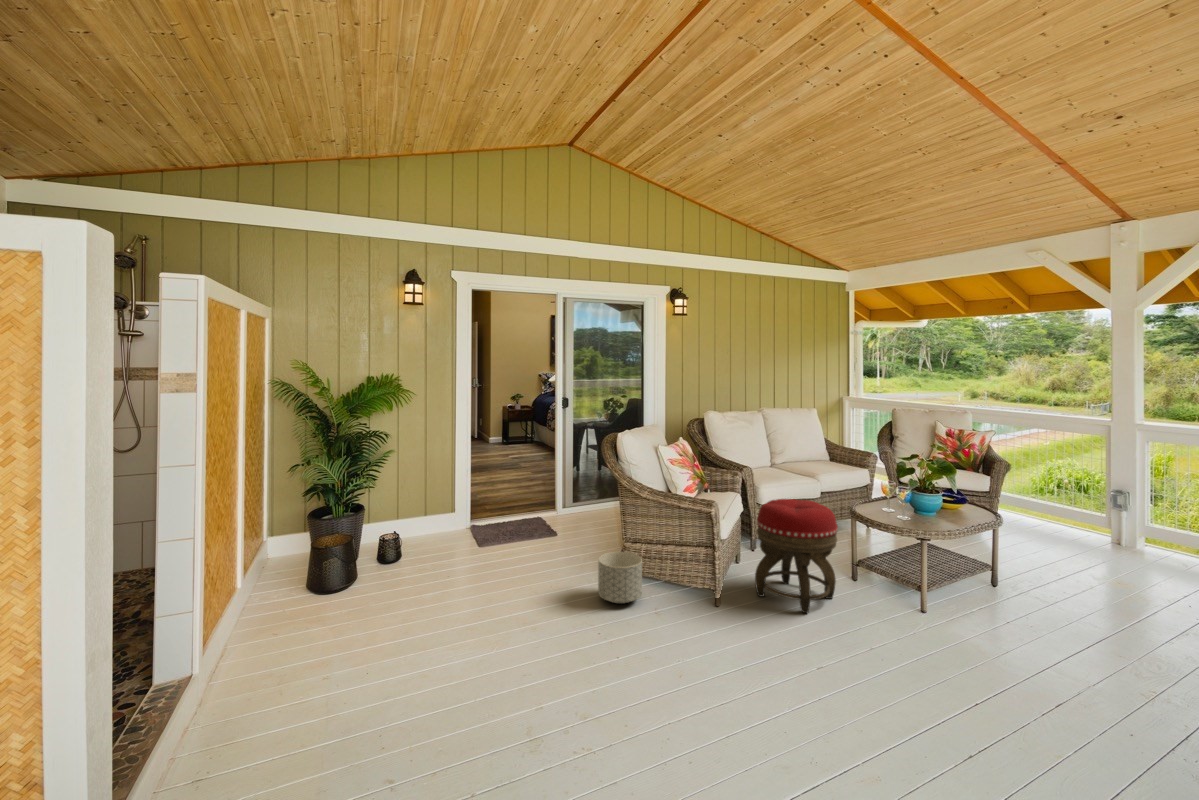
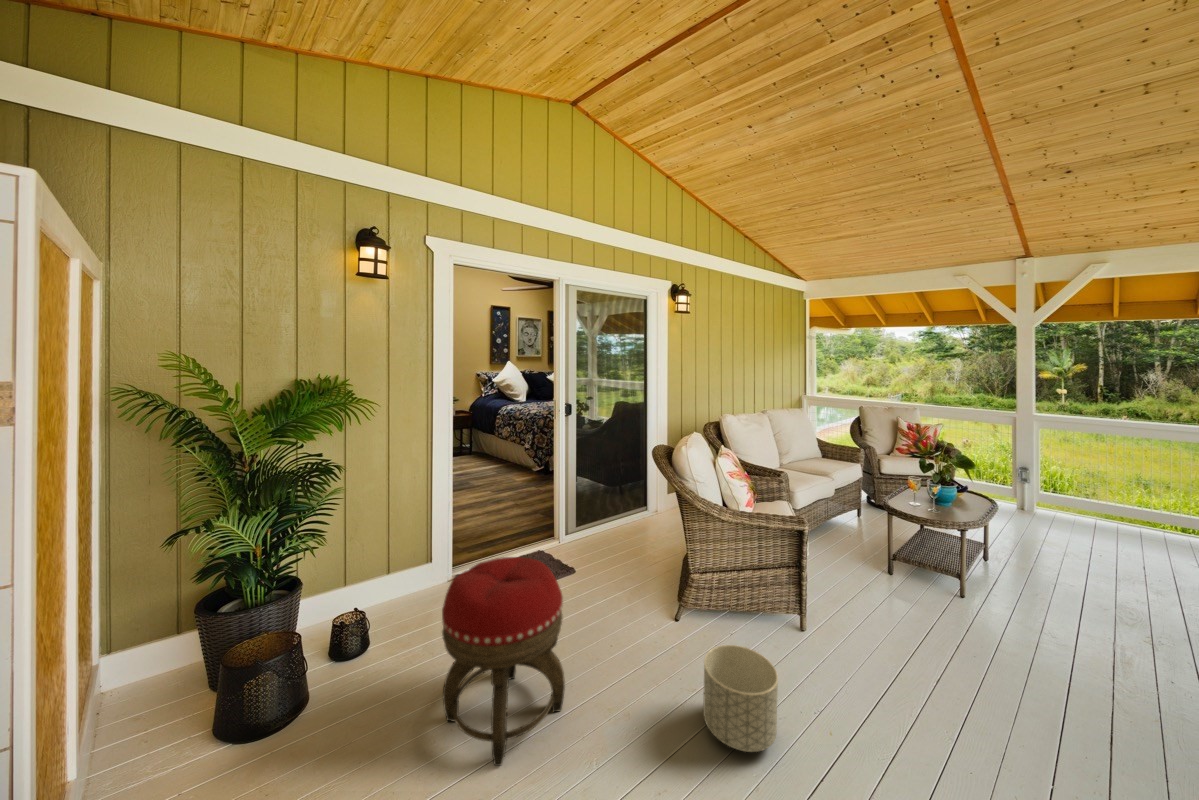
footstool: present [755,499,838,613] -> present [442,557,565,766]

